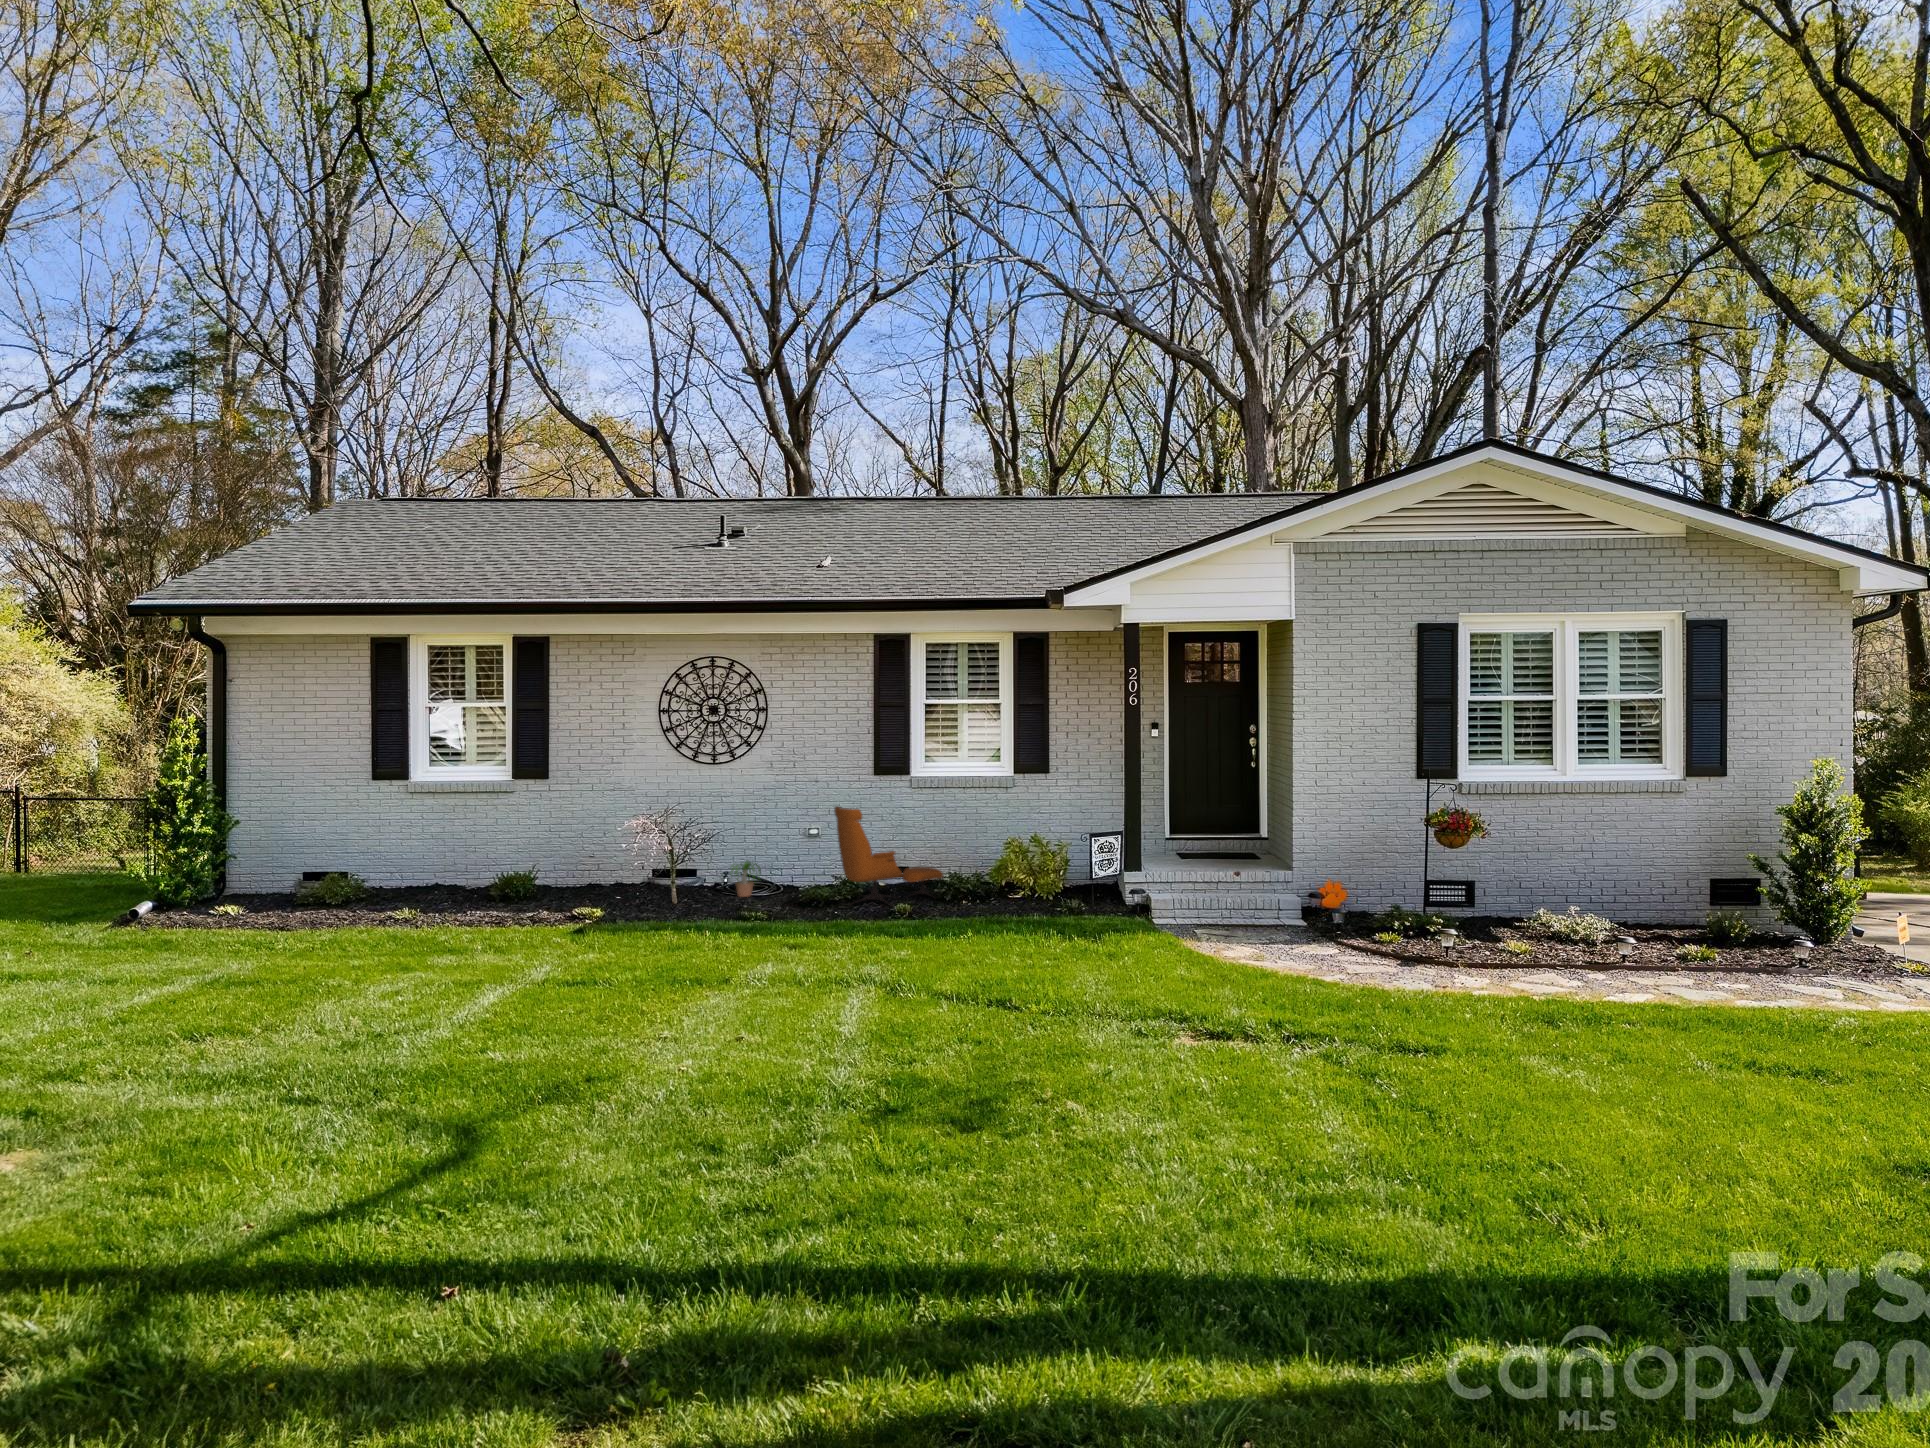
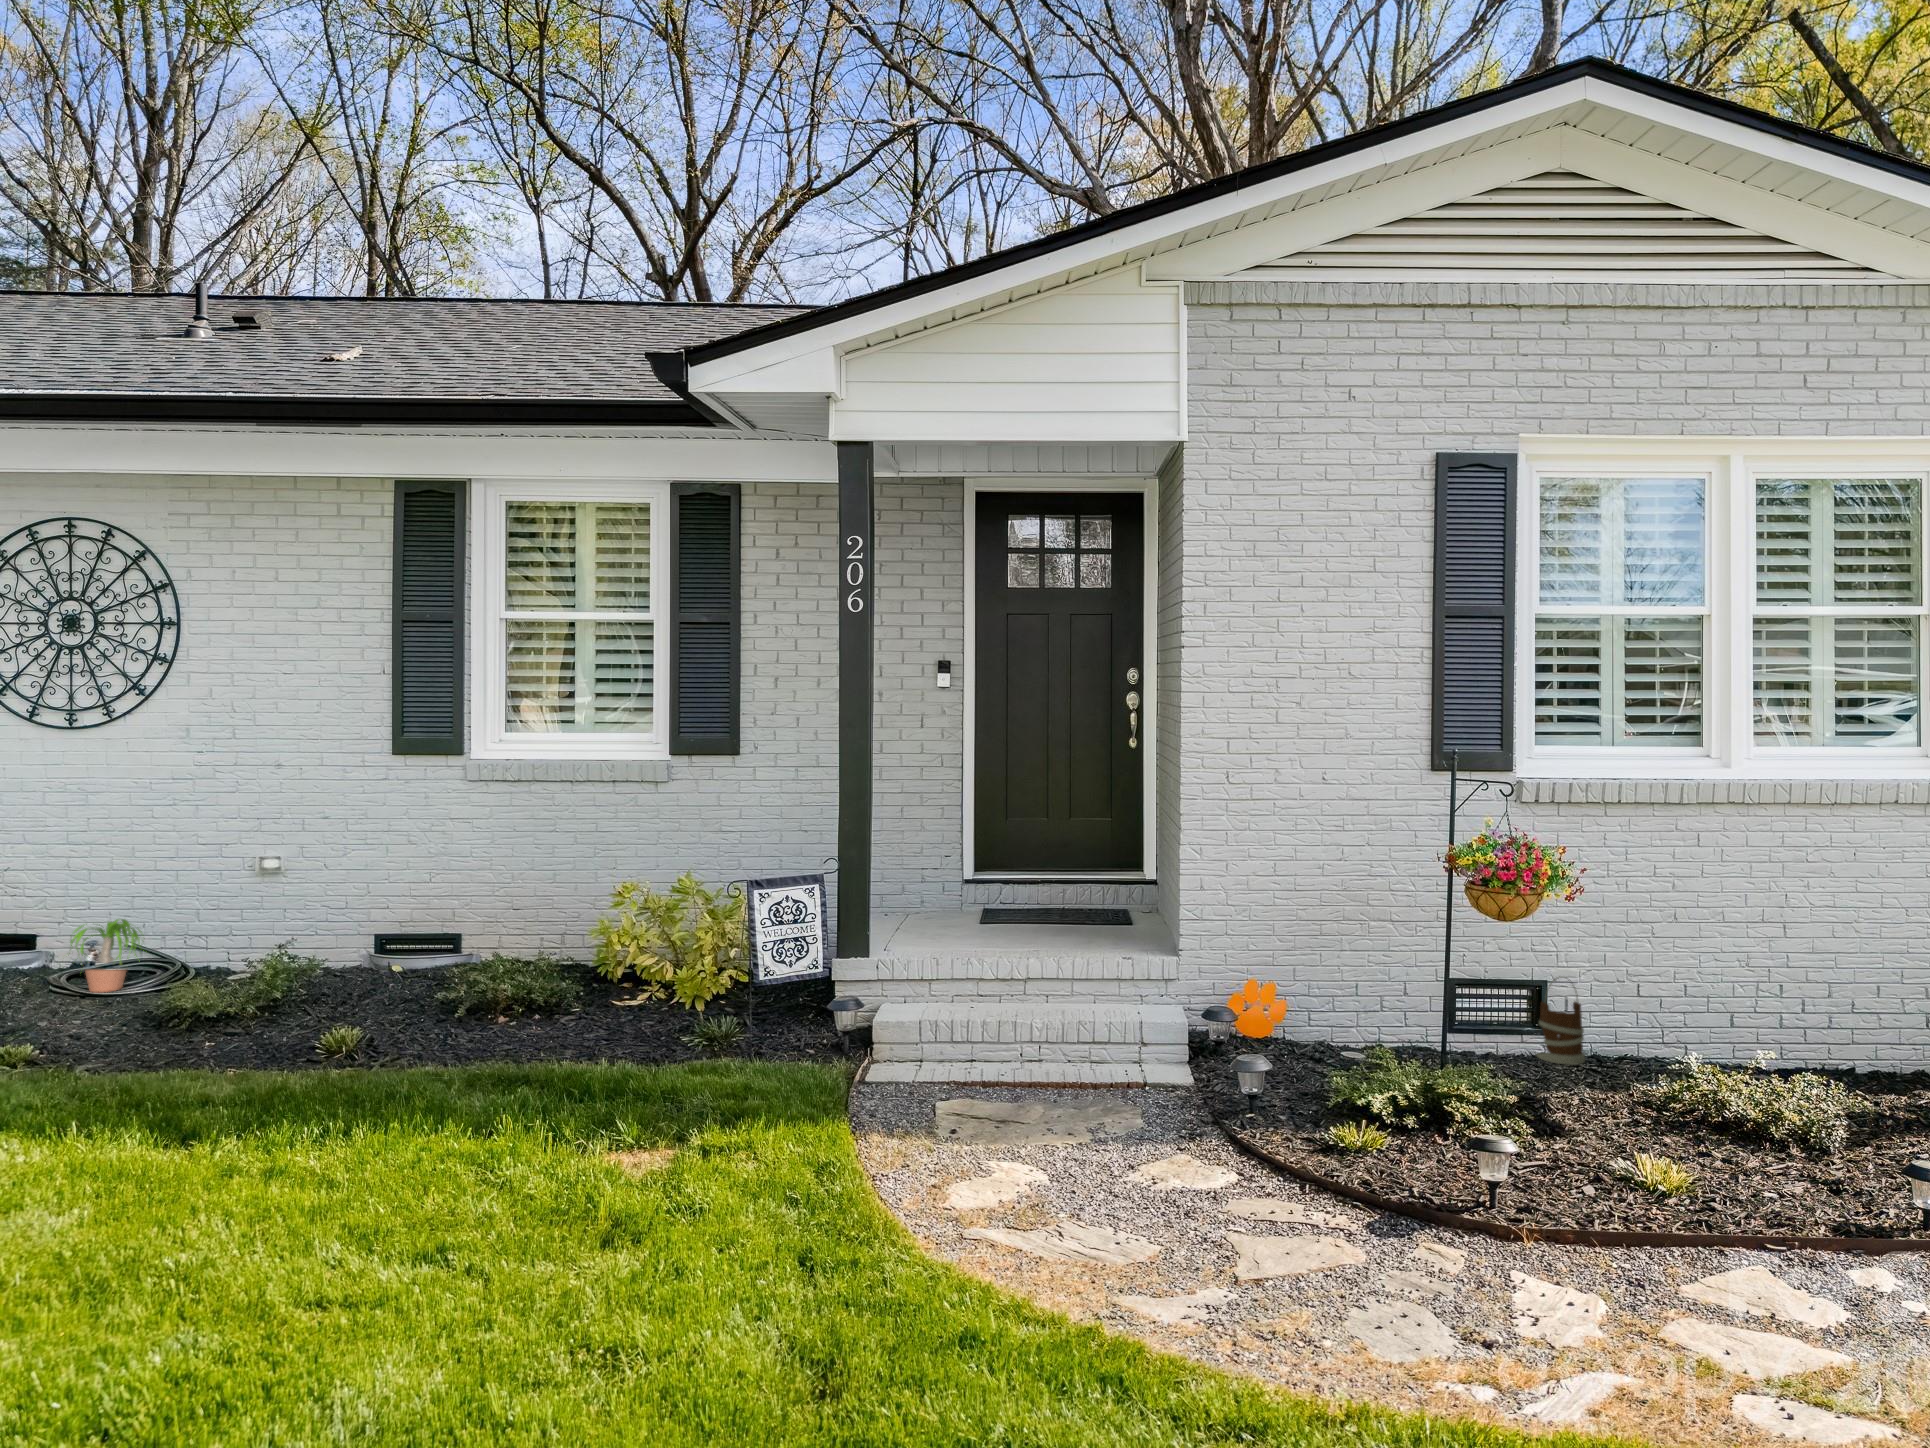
lounge chair: present [834,806,943,906] -> none [249,813,511,1022]
wooden bucket: none [1472,878,1496,921] -> present [1536,976,1585,1065]

